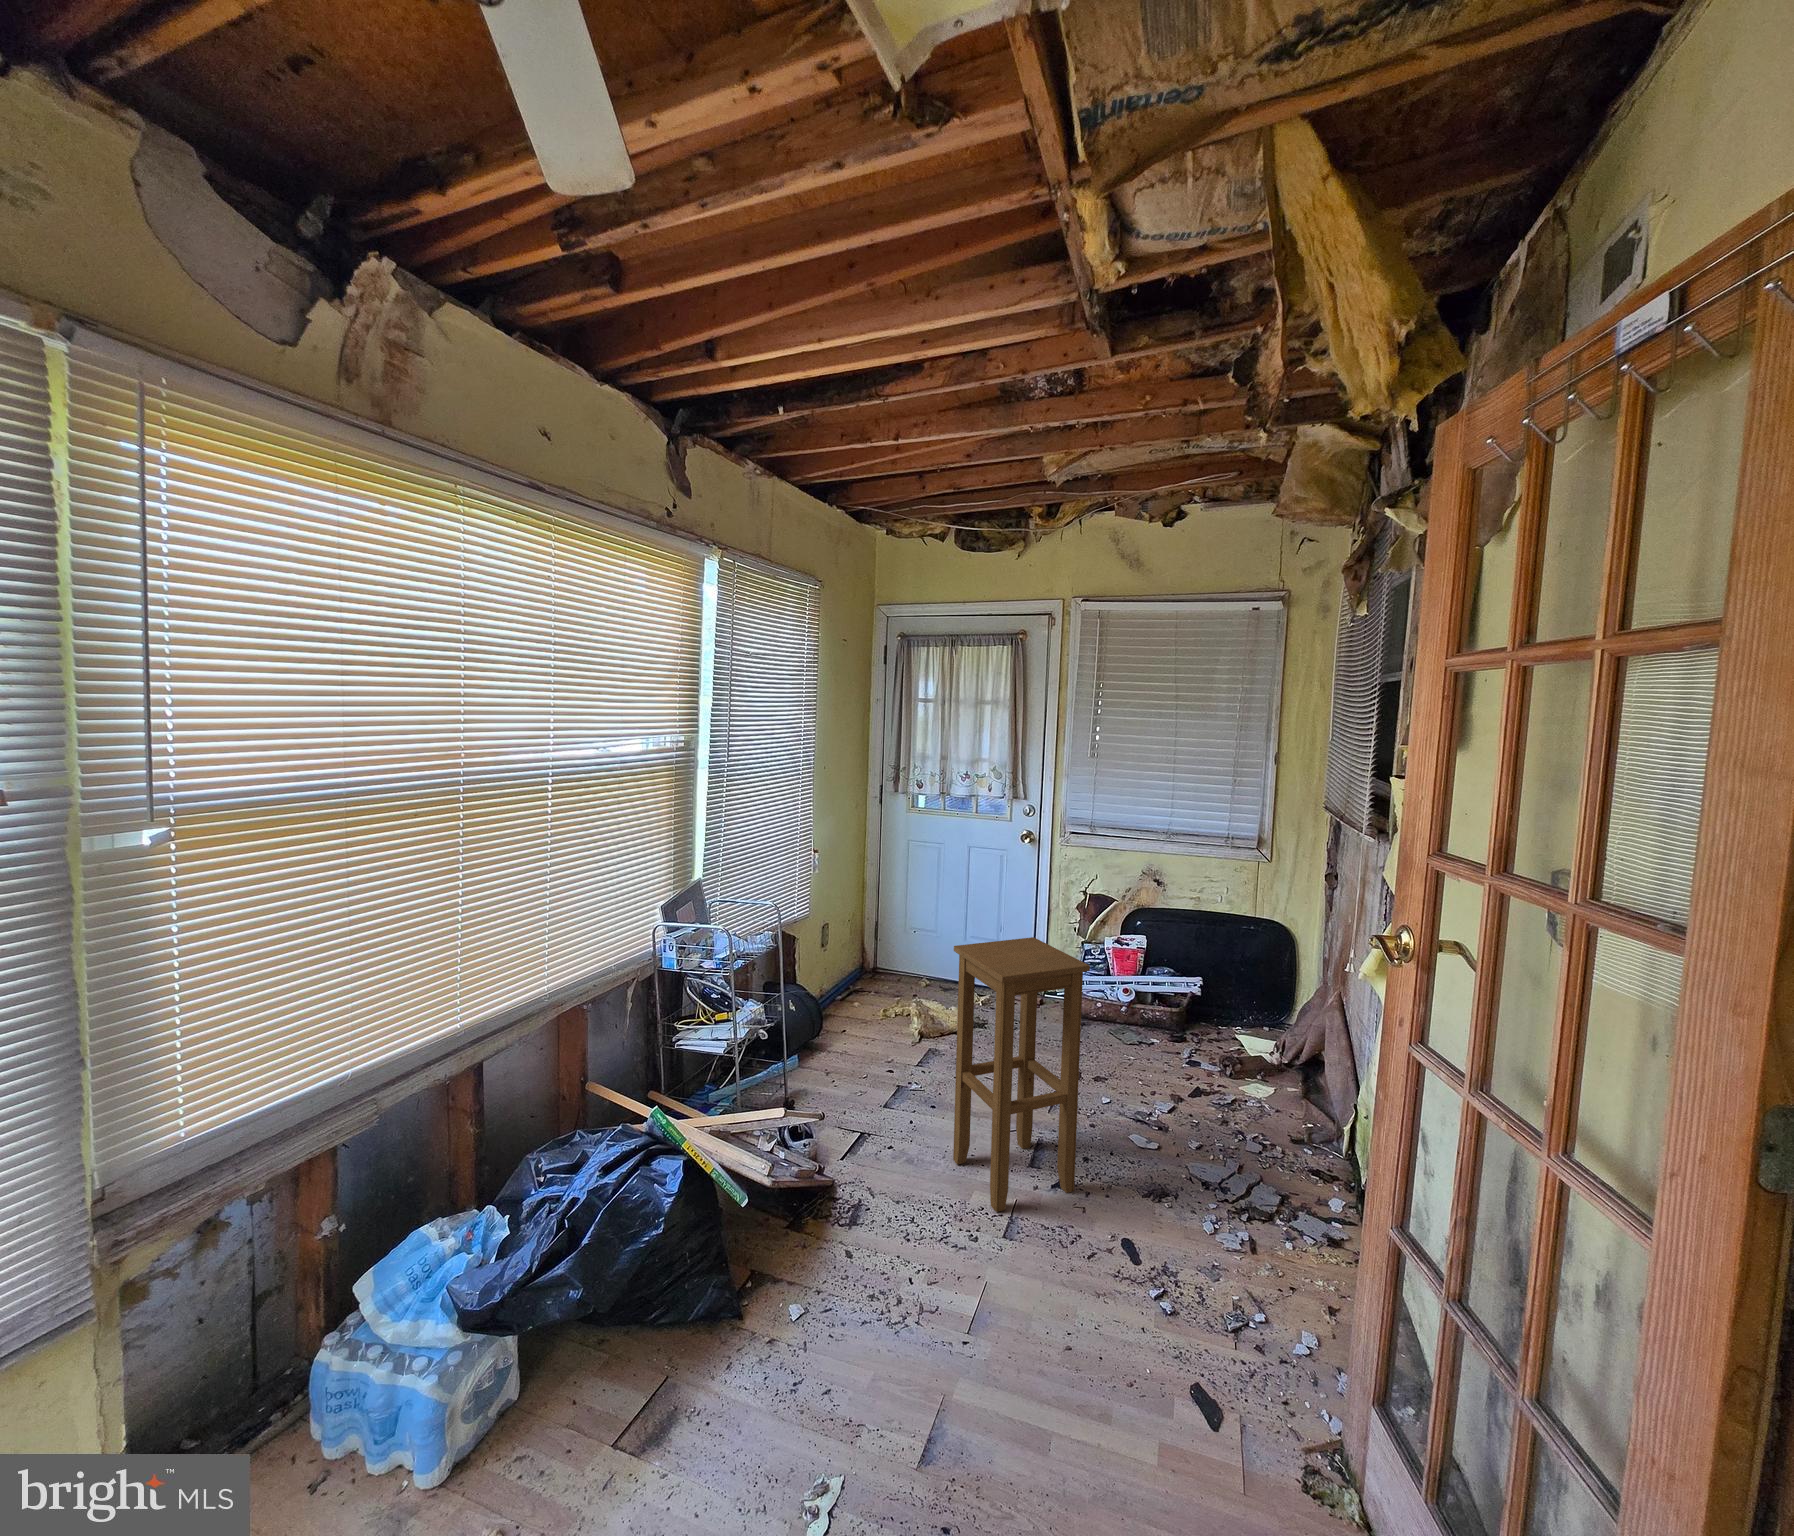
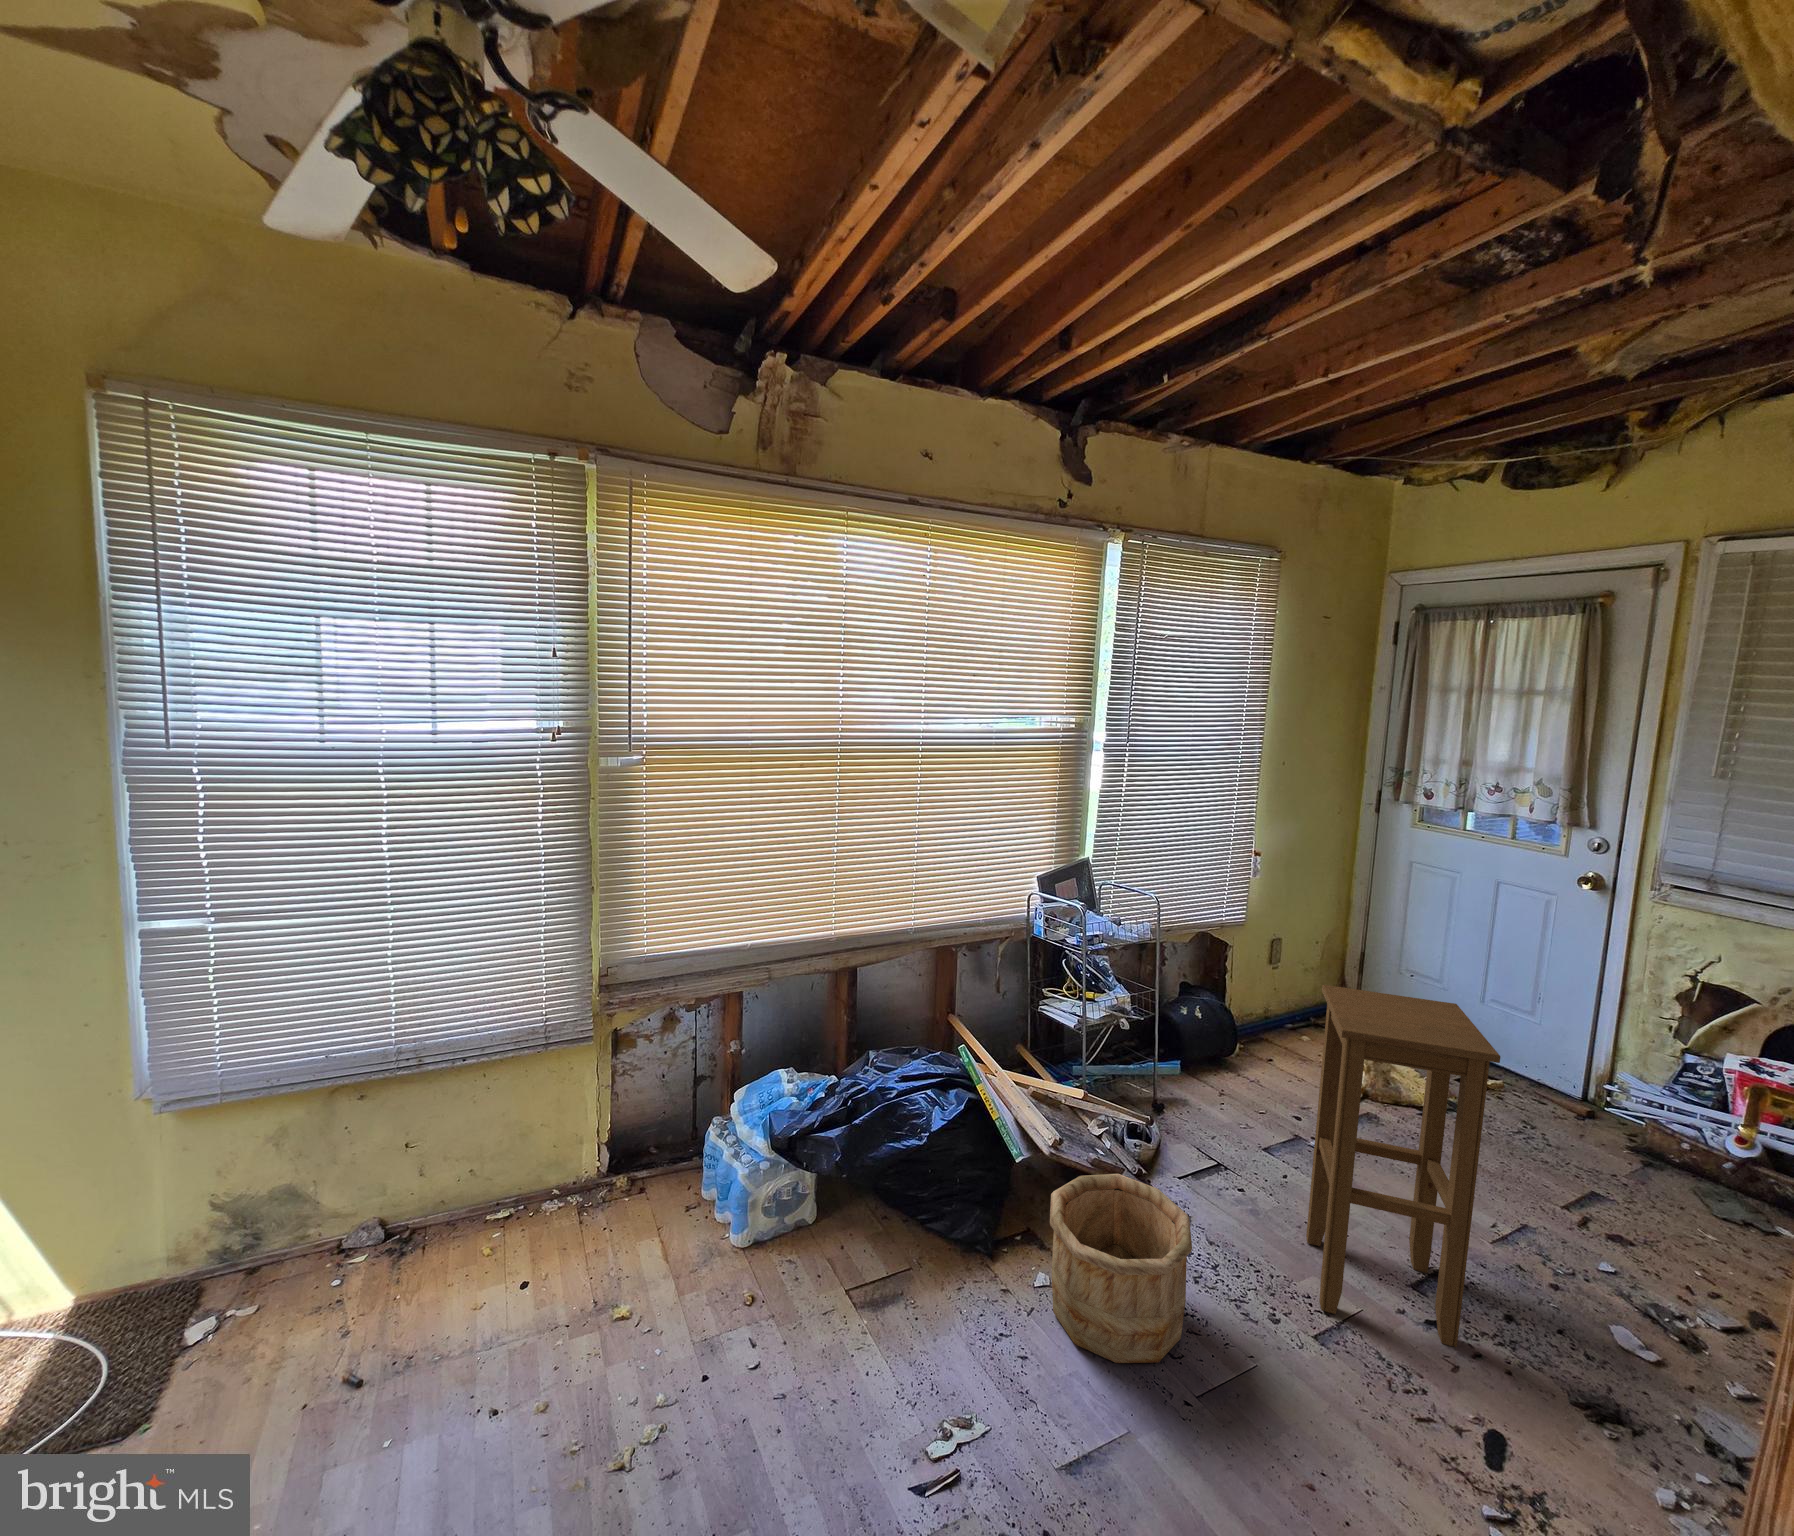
wooden bucket: none [801,1171,938,1362] -> present [1050,1174,1192,1363]

